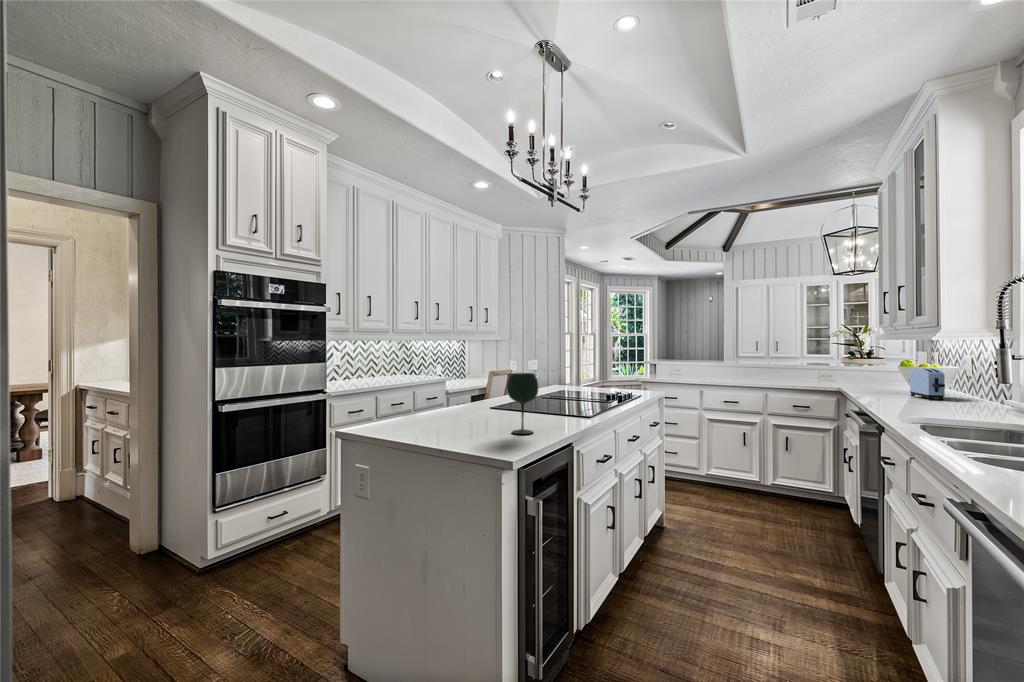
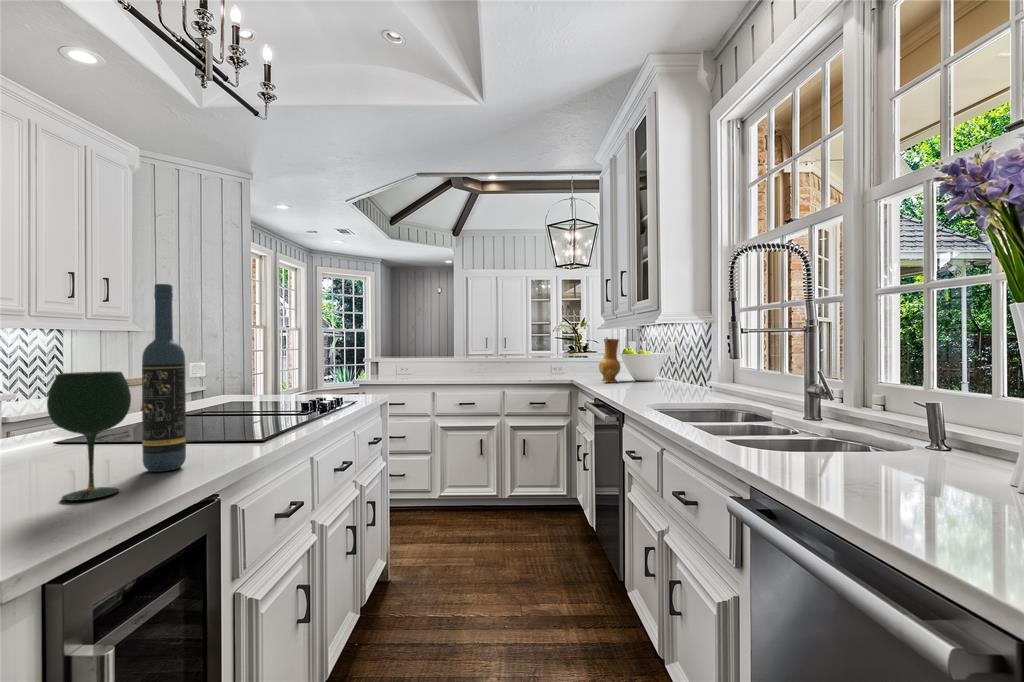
wine bottle: none [538,327,557,426] -> present [142,284,186,472]
ceramic jug: none [870,351,896,393] -> present [599,339,621,383]
toaster: present [909,368,945,400] -> none [633,355,665,387]

